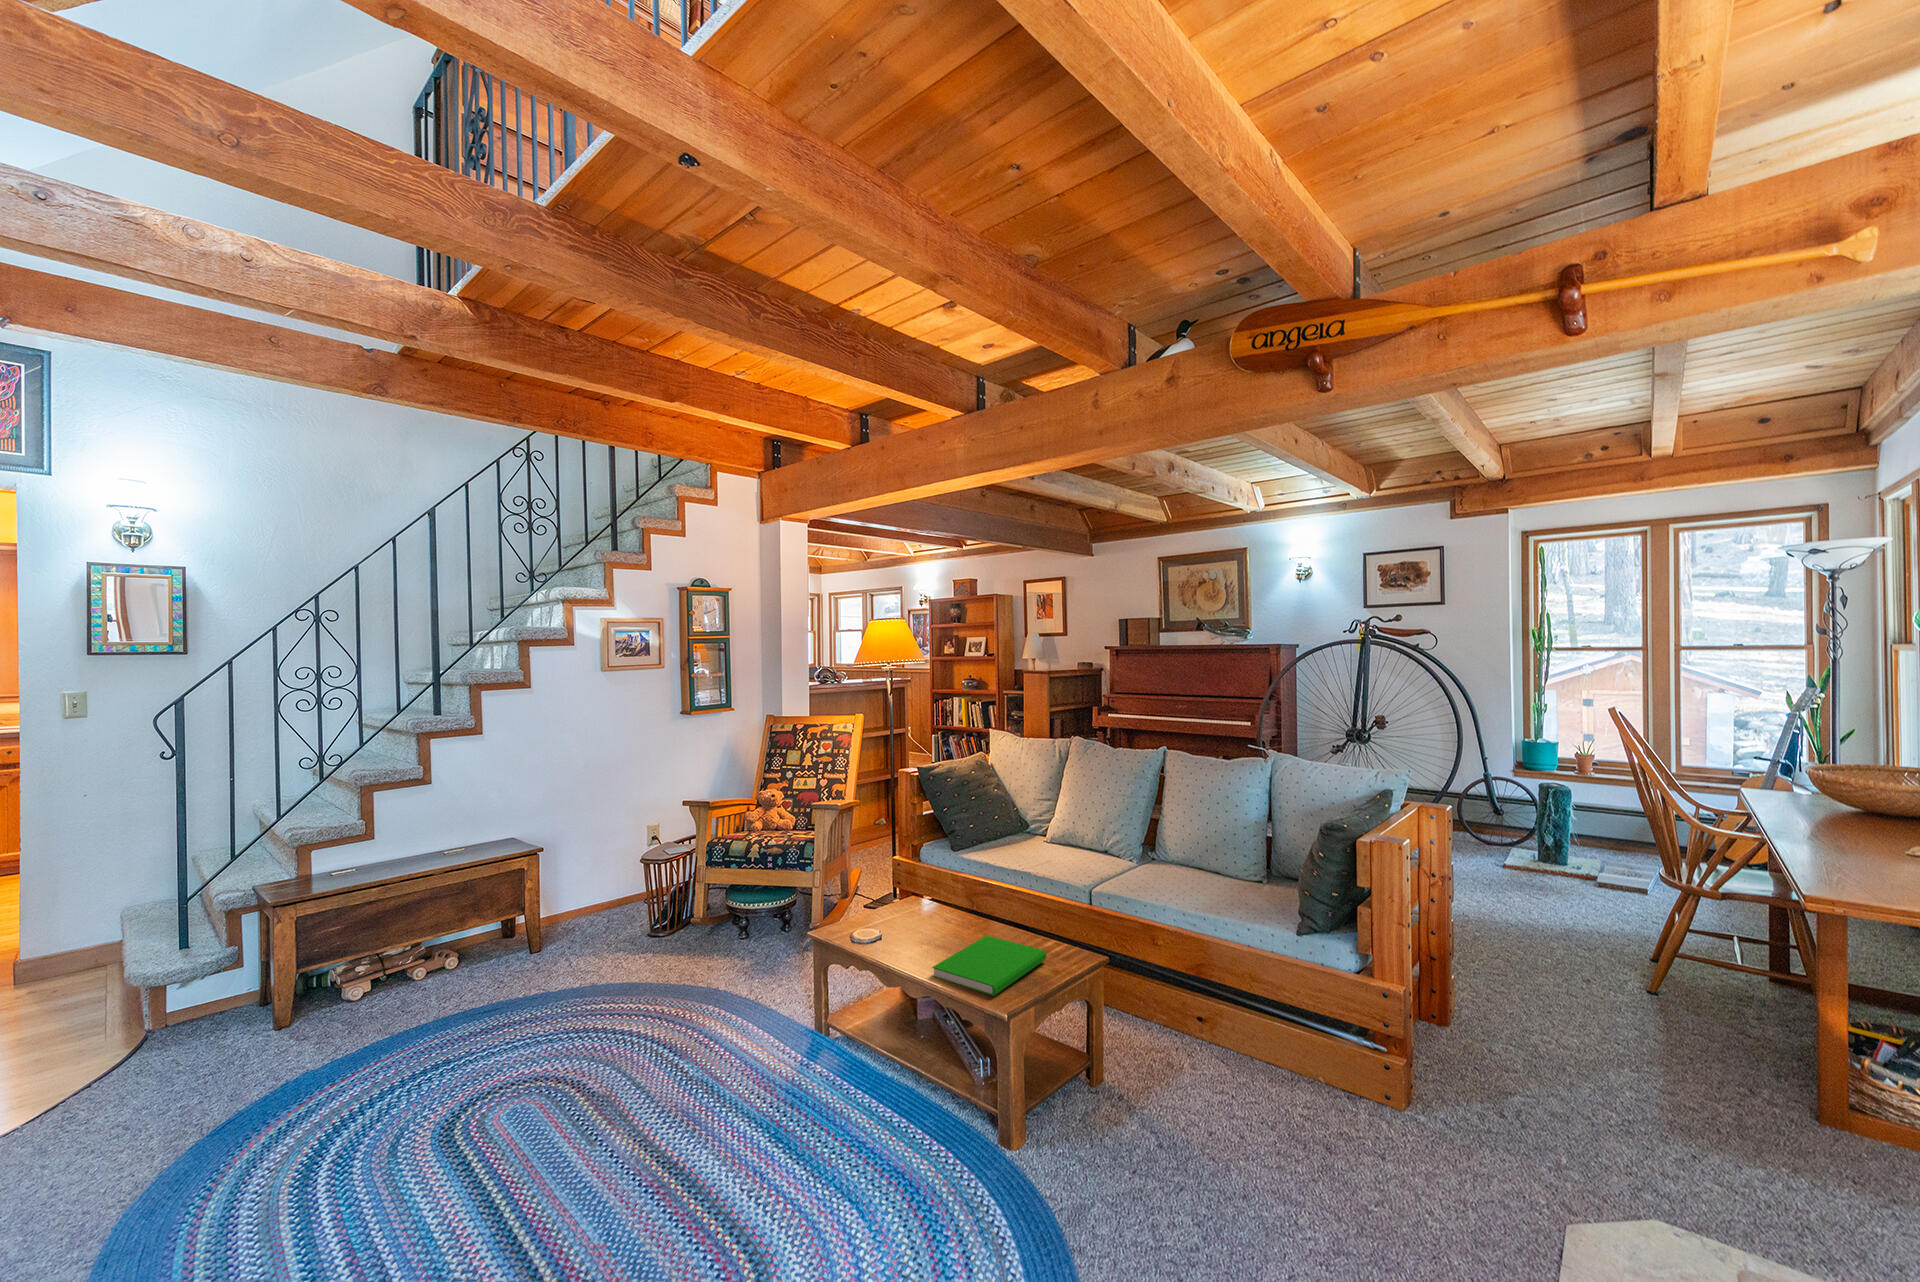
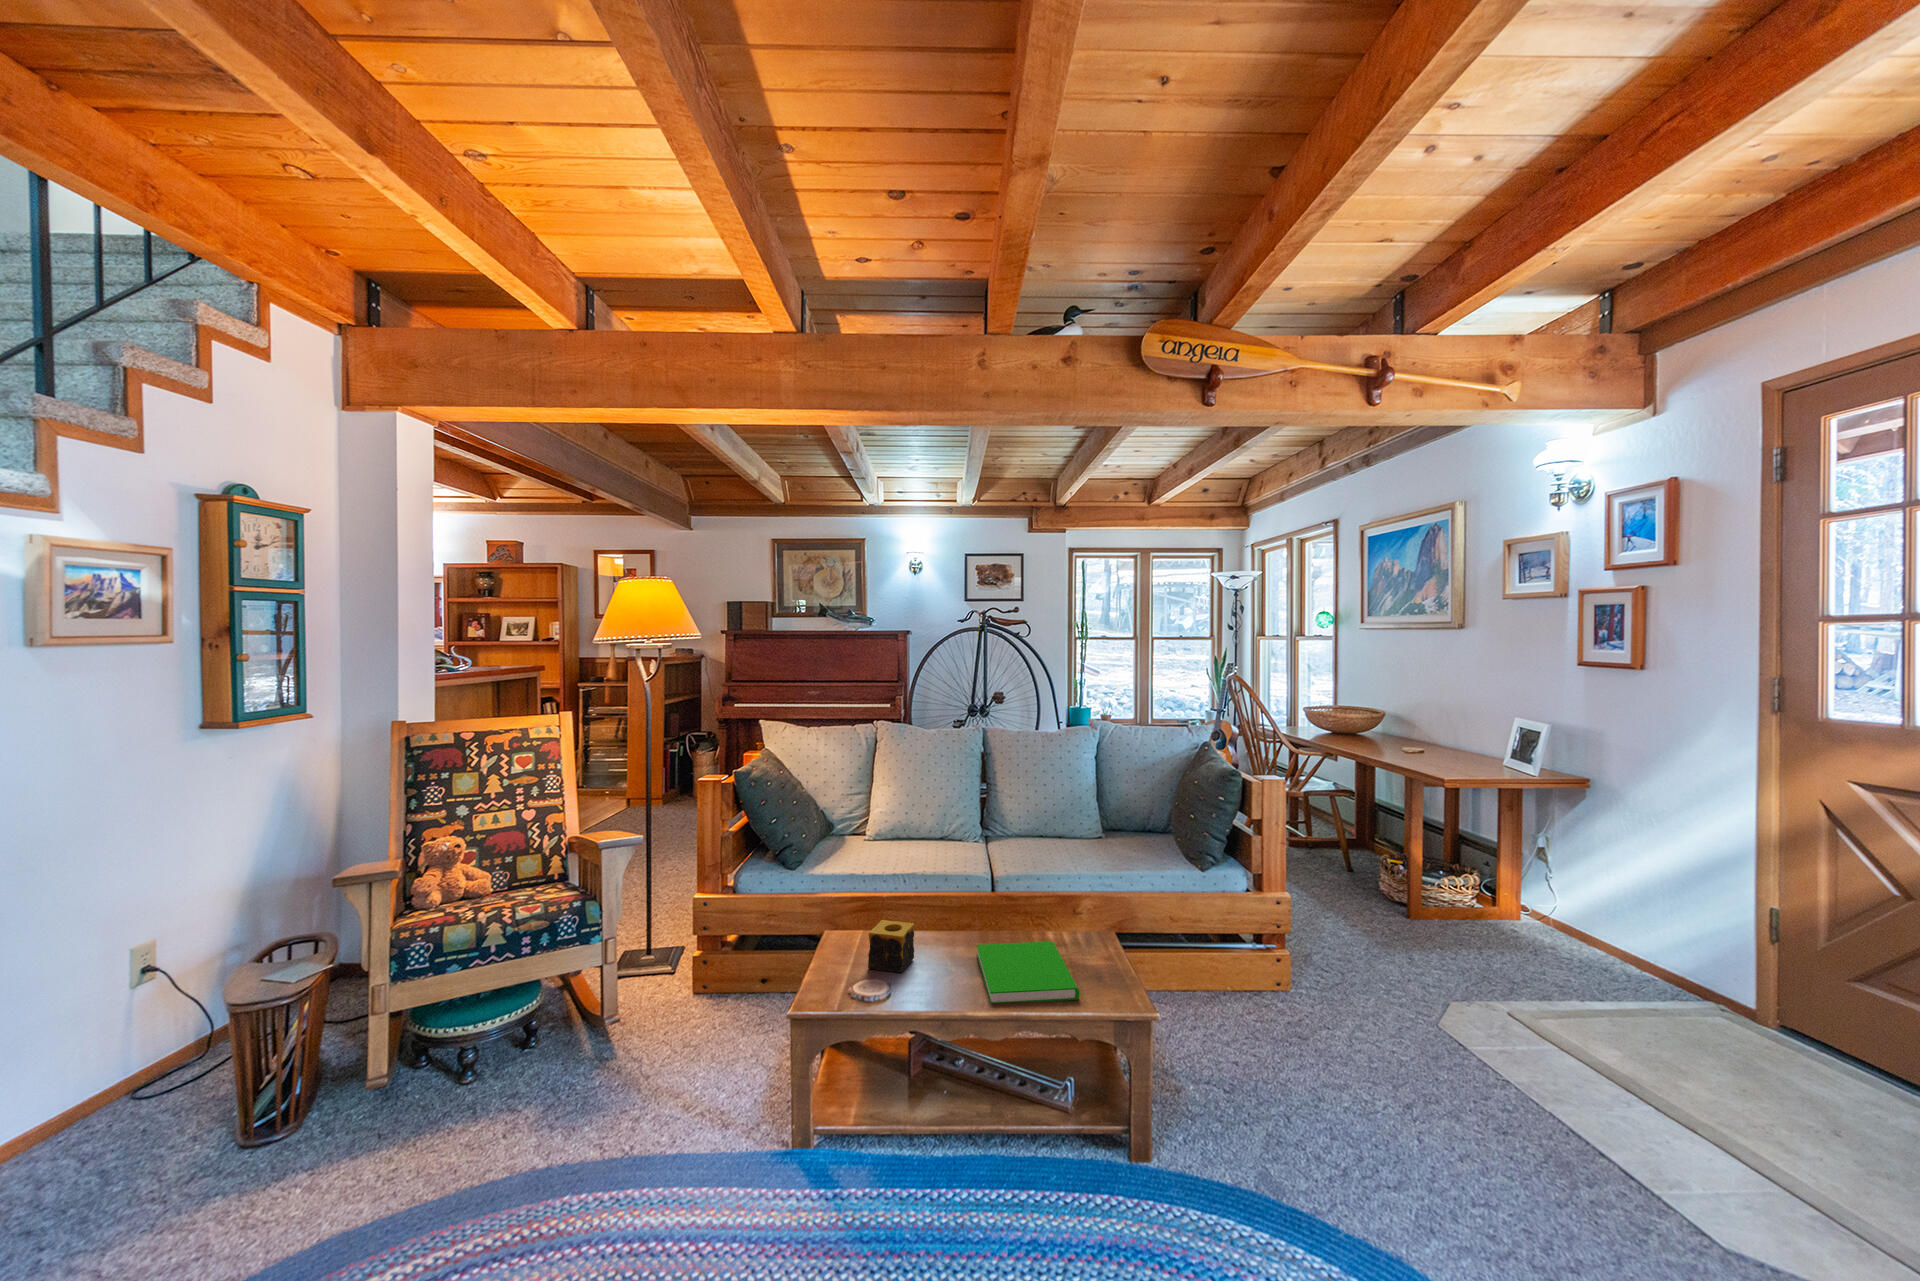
candle: none [903,896,942,939] -> present [868,920,914,973]

